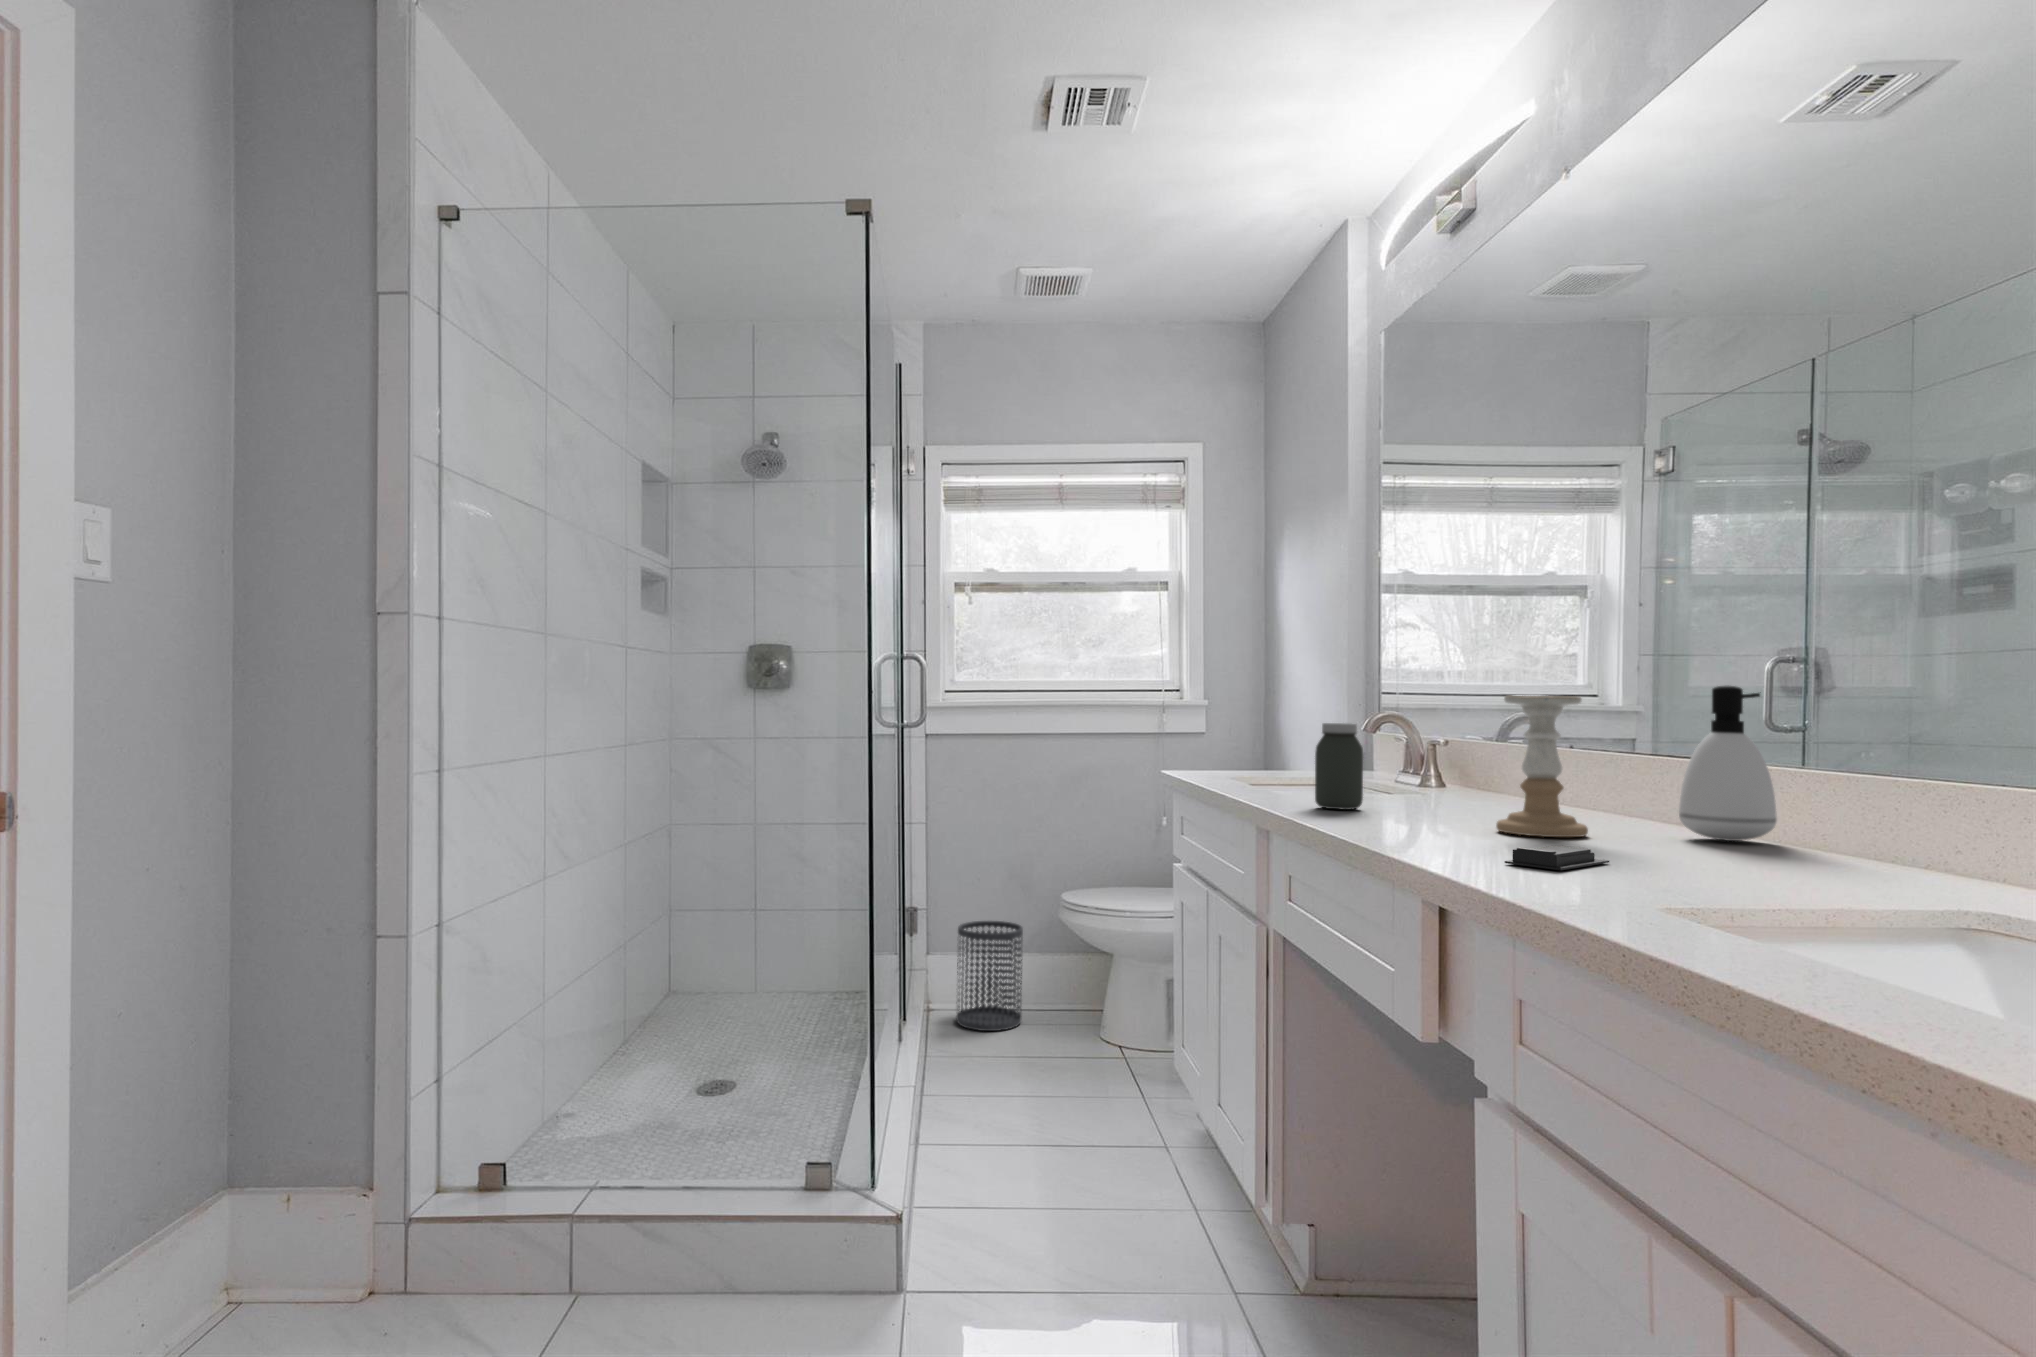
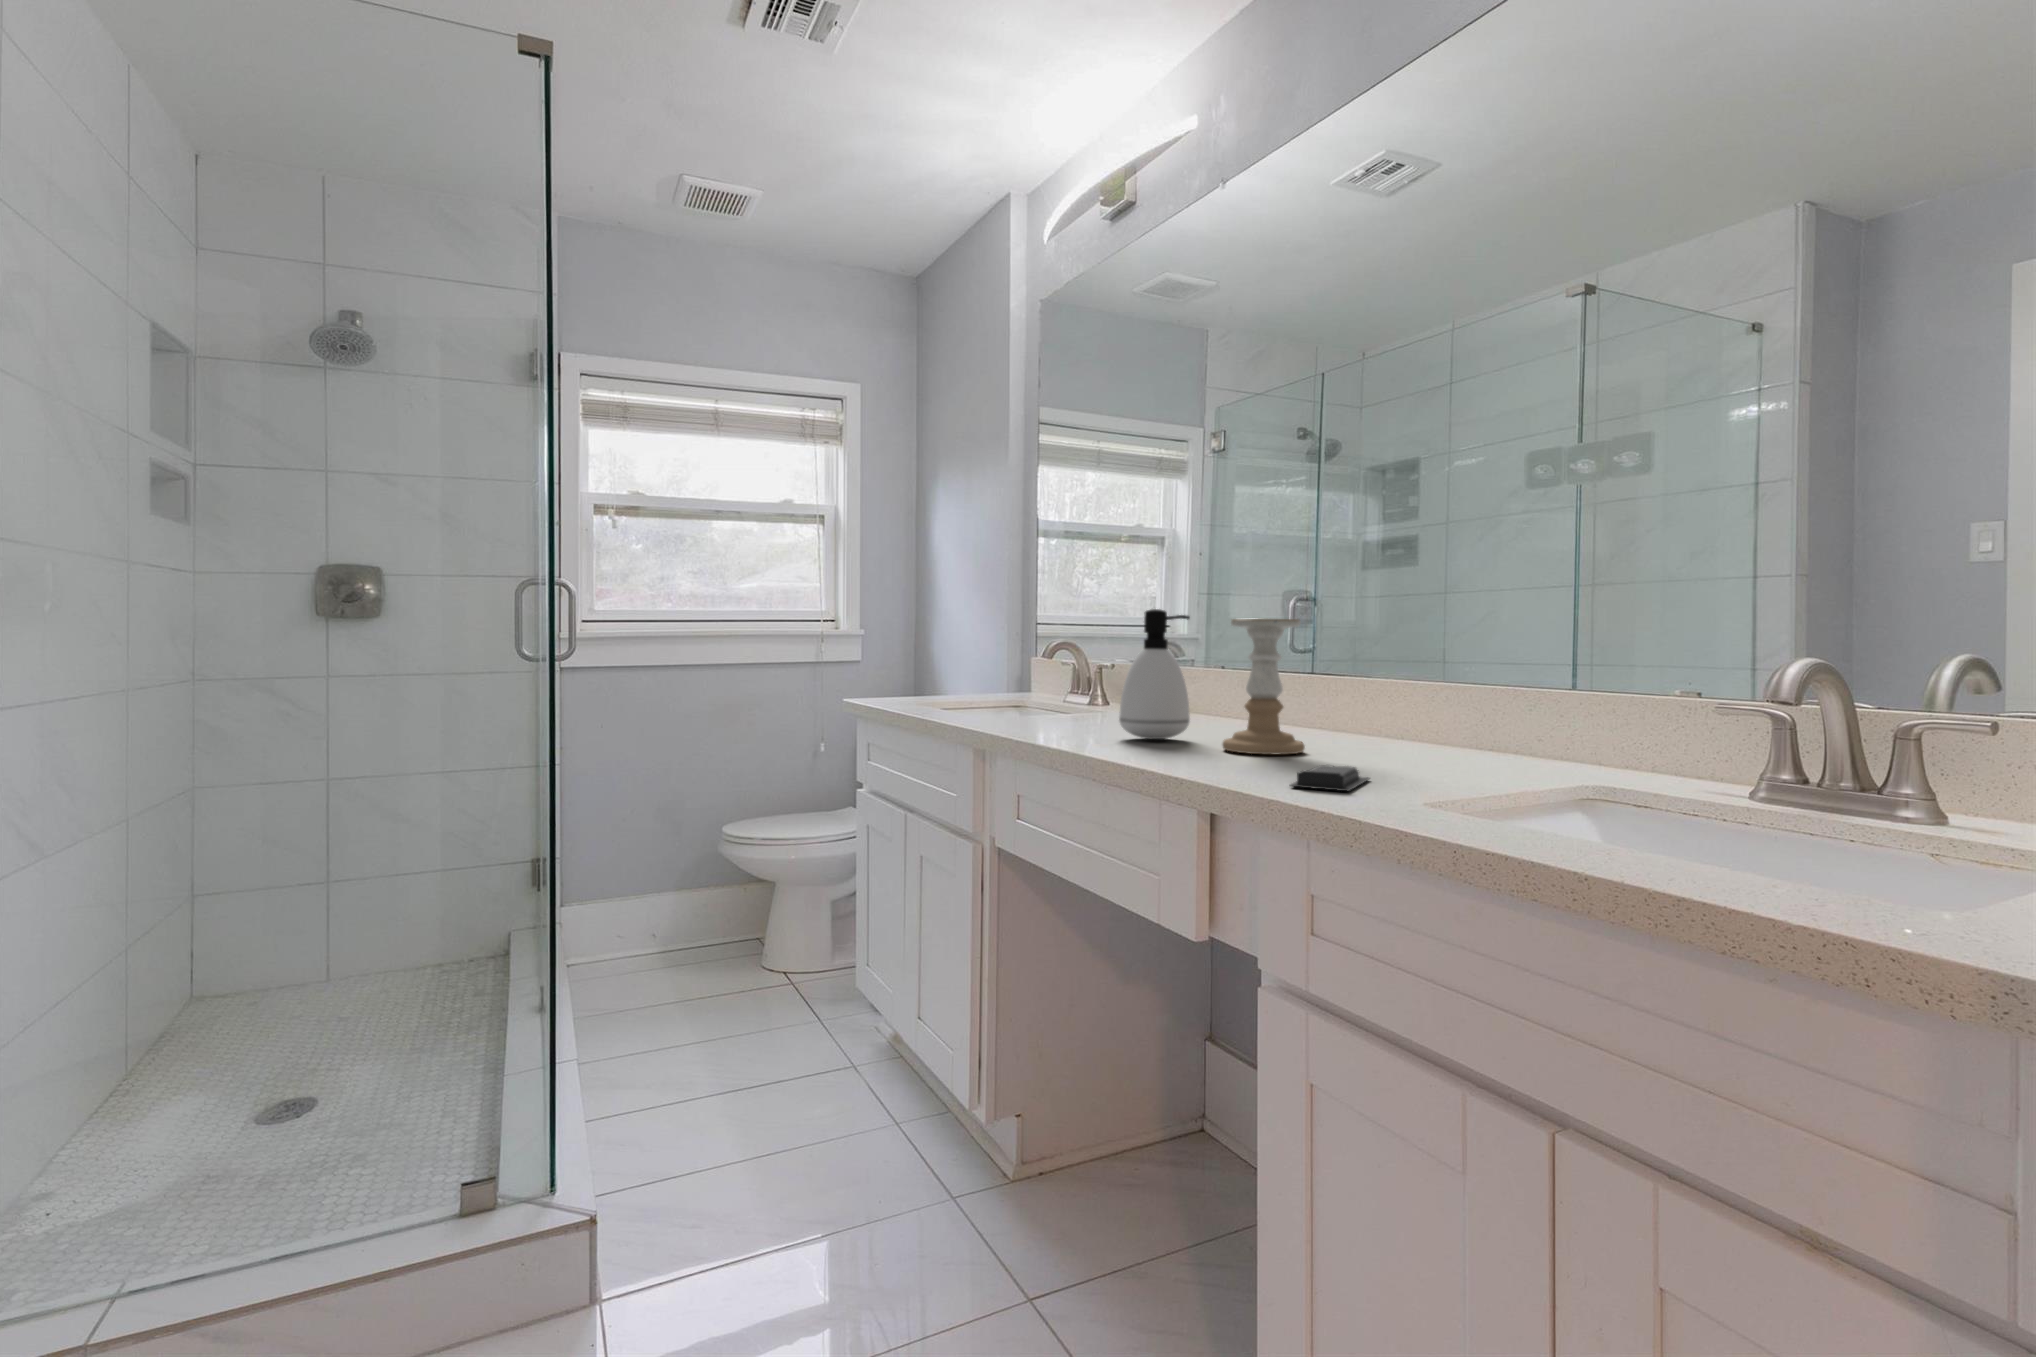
soap dispenser: present [1679,686,1777,841] -> present [1119,609,1190,739]
jar: present [1315,723,1363,810] -> none [1031,649,1077,735]
wastebasket: present [956,921,1023,1031] -> none [611,859,683,974]

